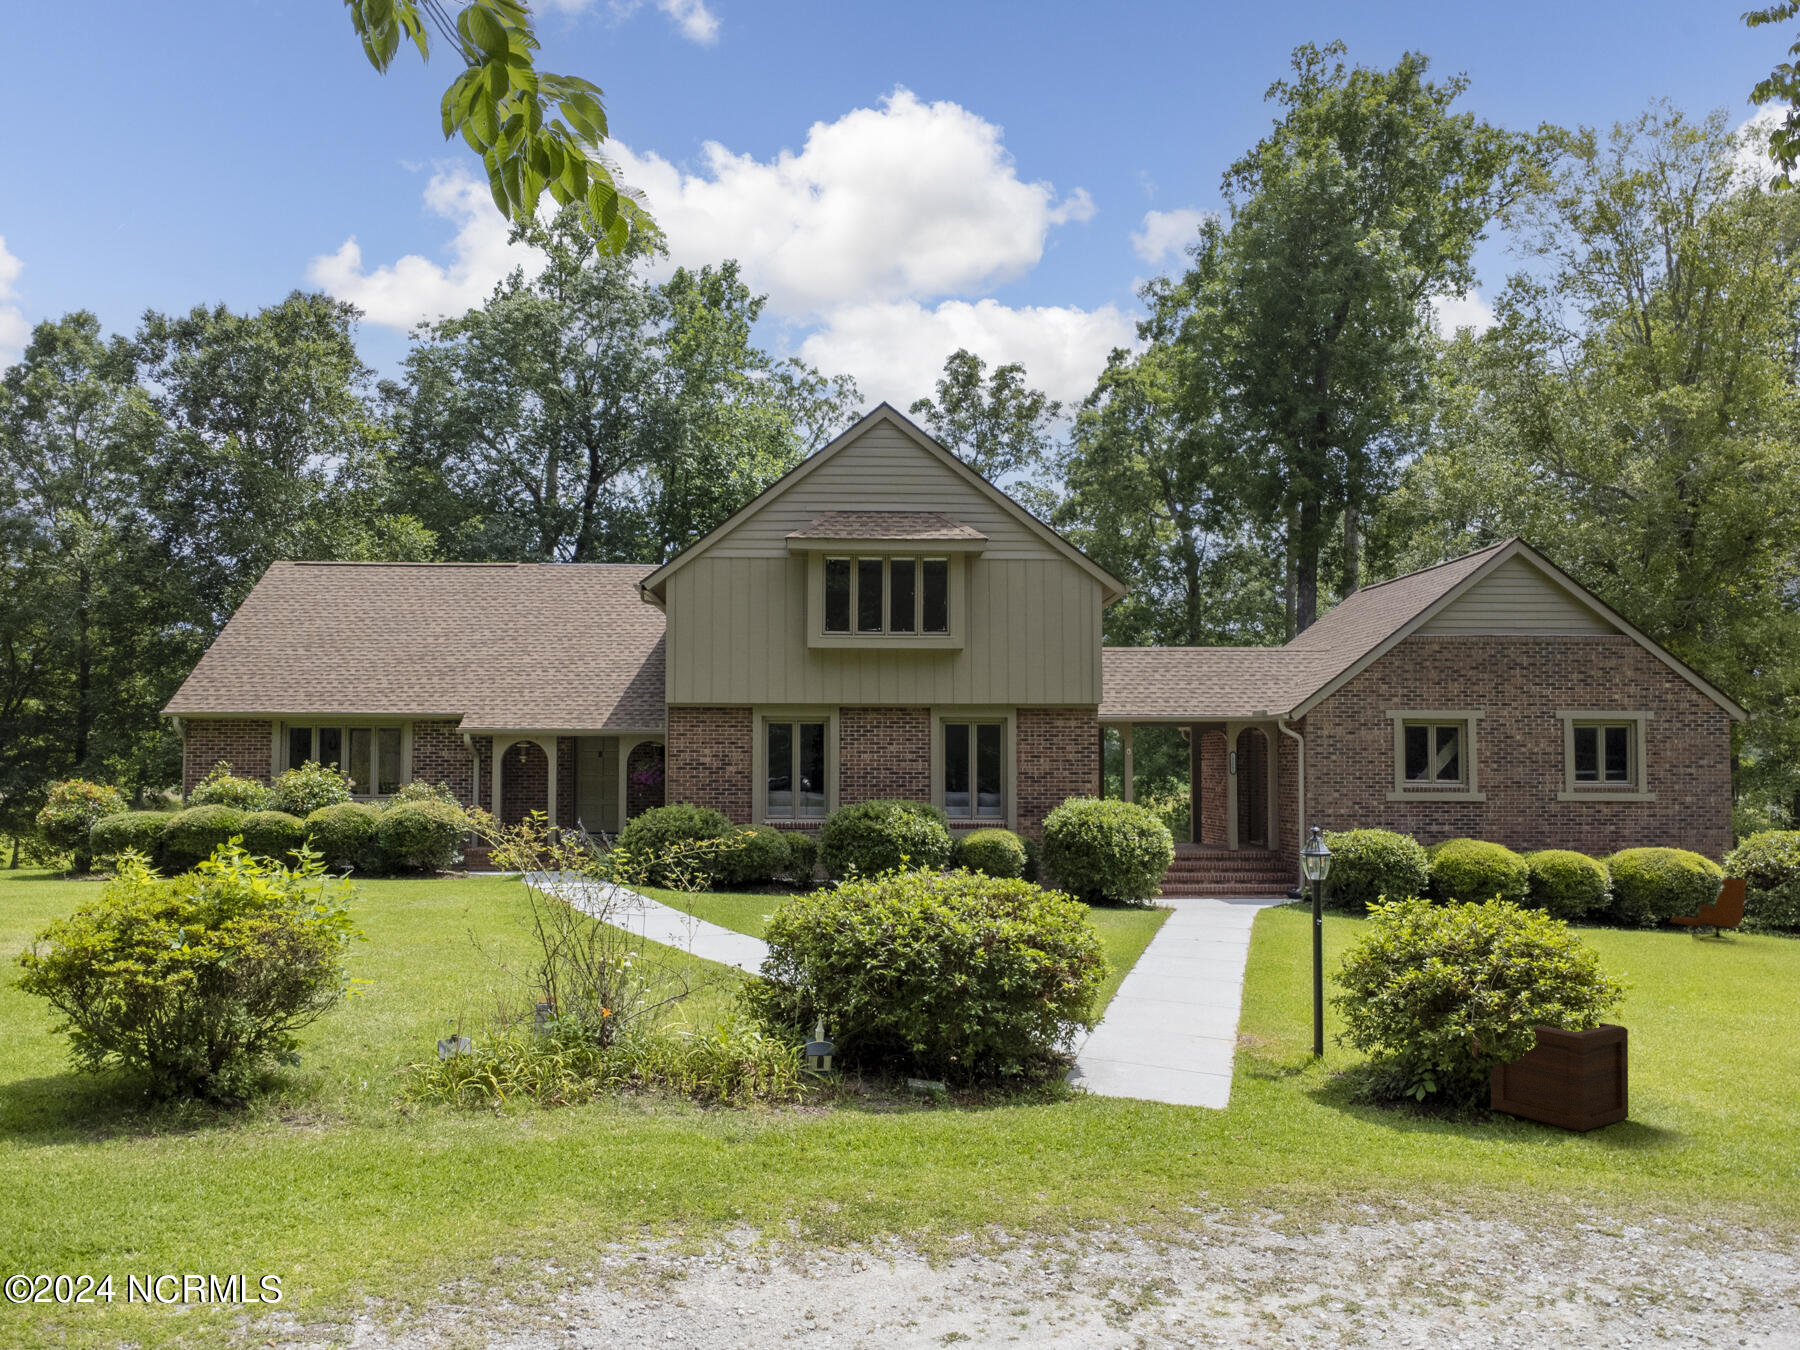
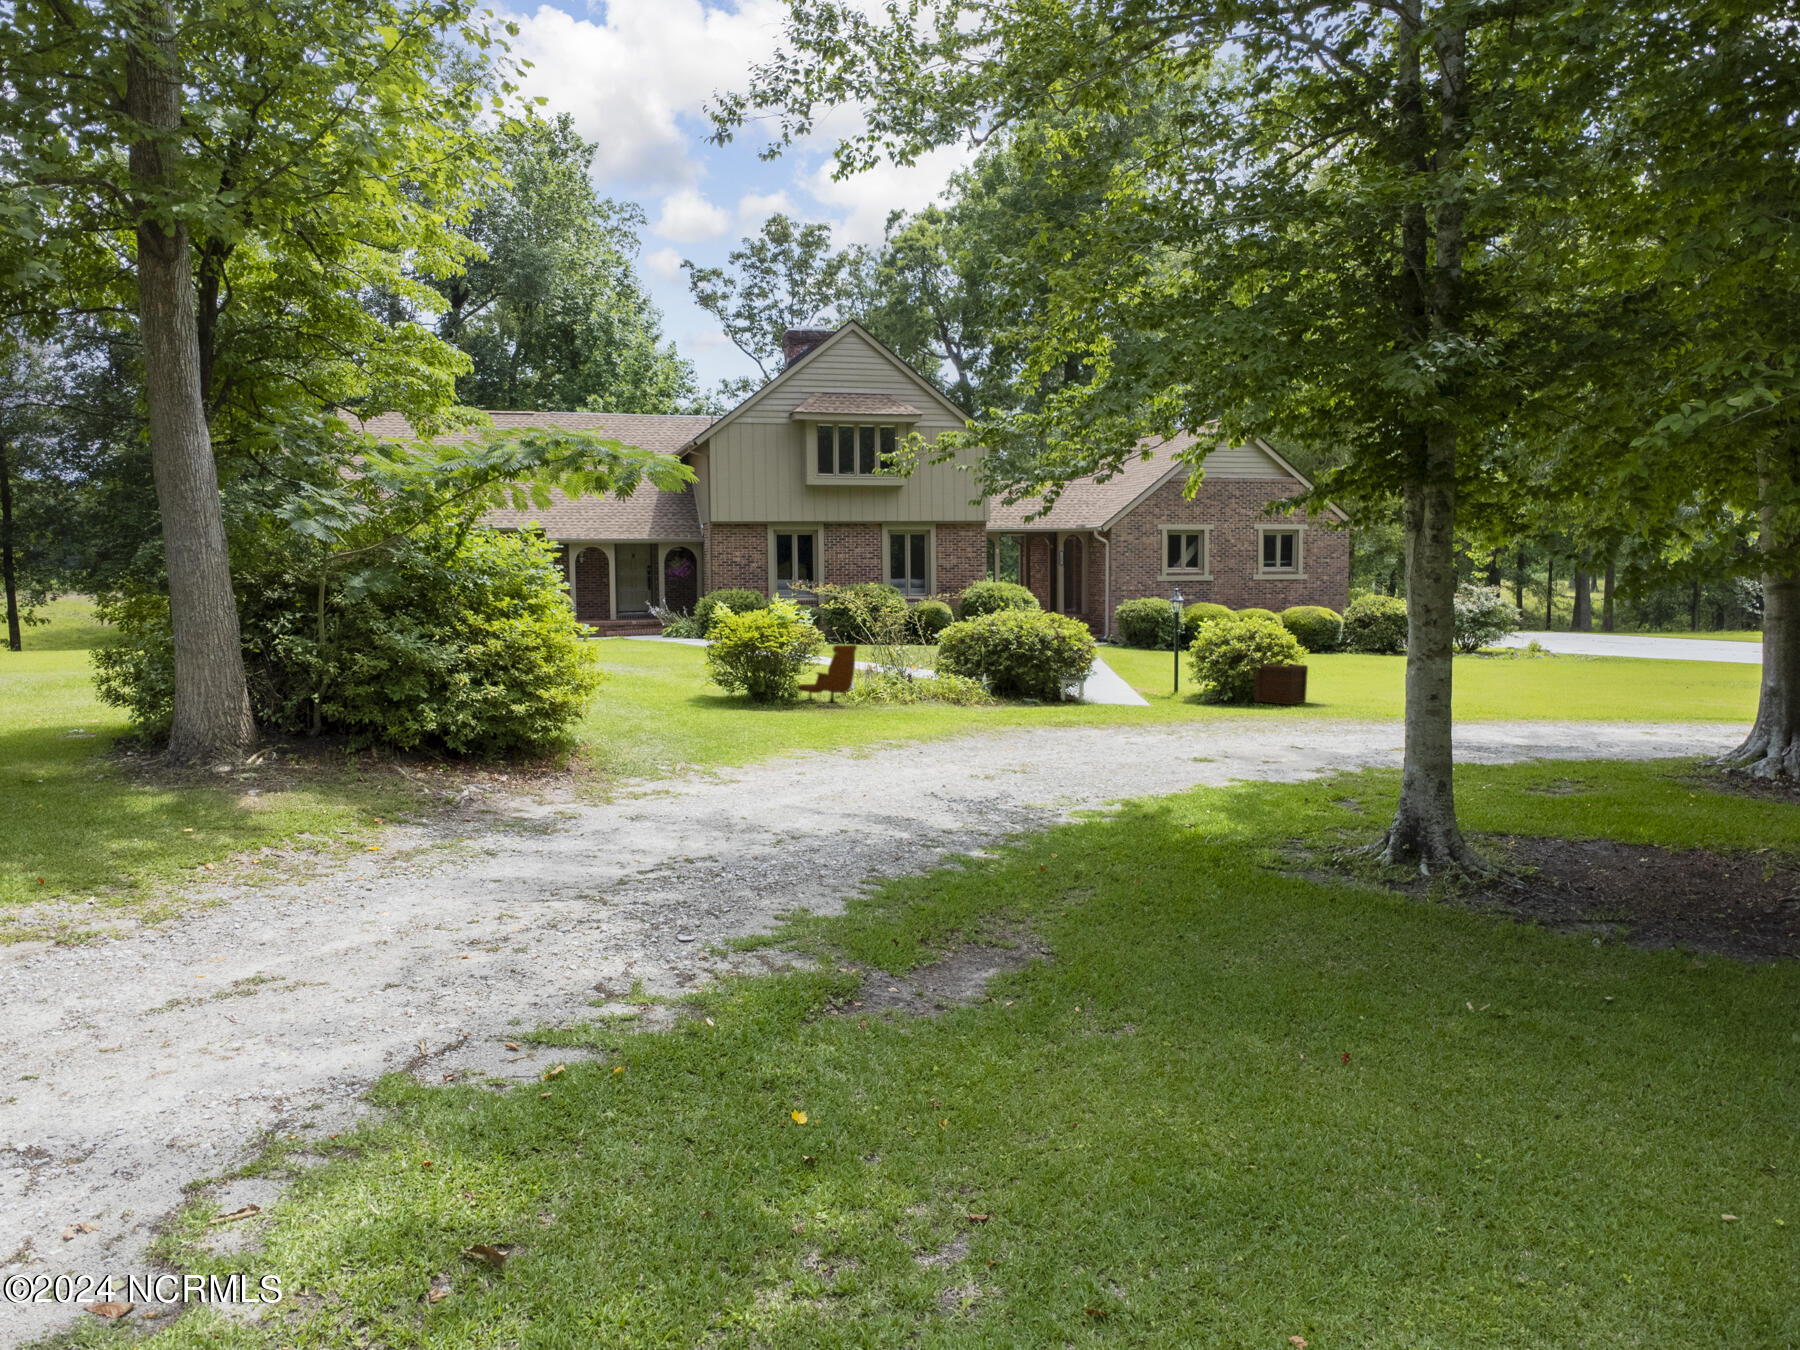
lounge chair: present [1671,879,1747,940] -> present [798,645,857,705]
round table: none [1013,1026,1077,1090] -> present [1059,677,1086,701]

